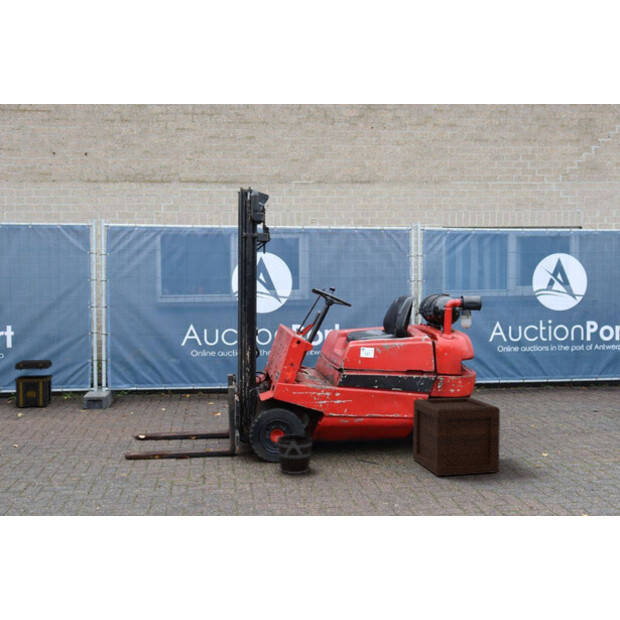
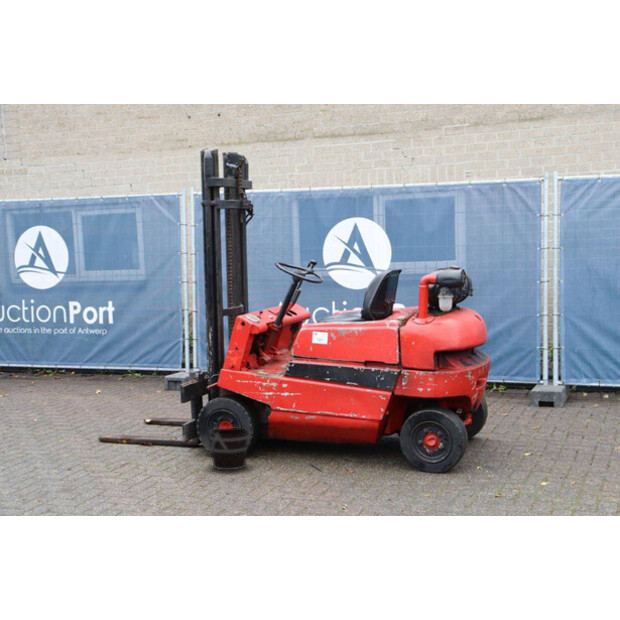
toolbox: present [15,360,53,407] -> none [103,338,146,388]
wooden crate: present [413,397,500,476] -> none [356,397,447,492]

